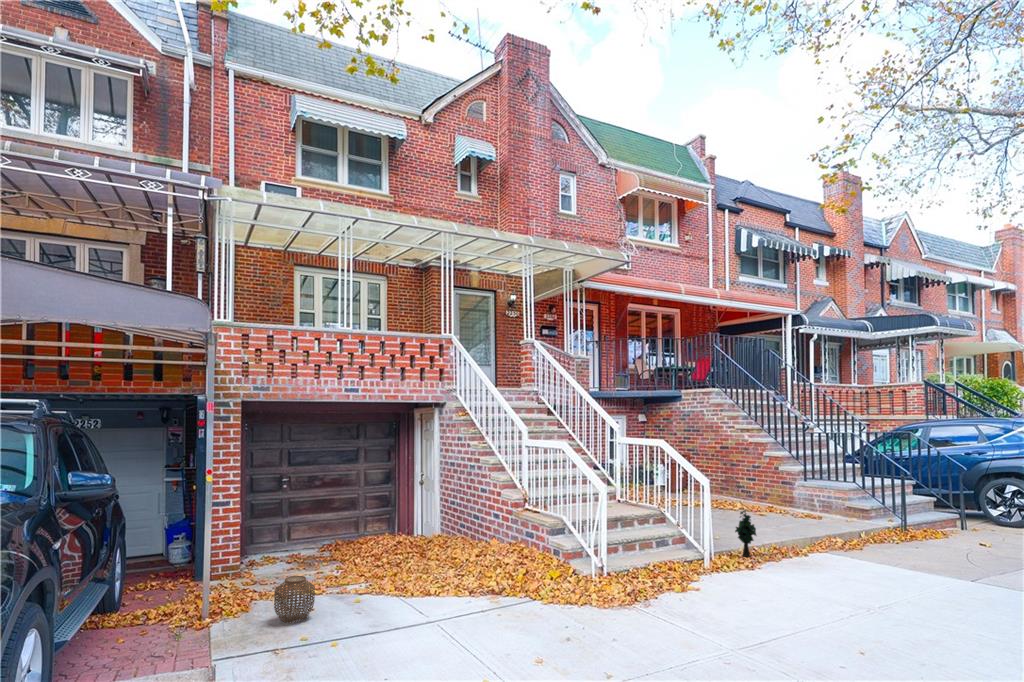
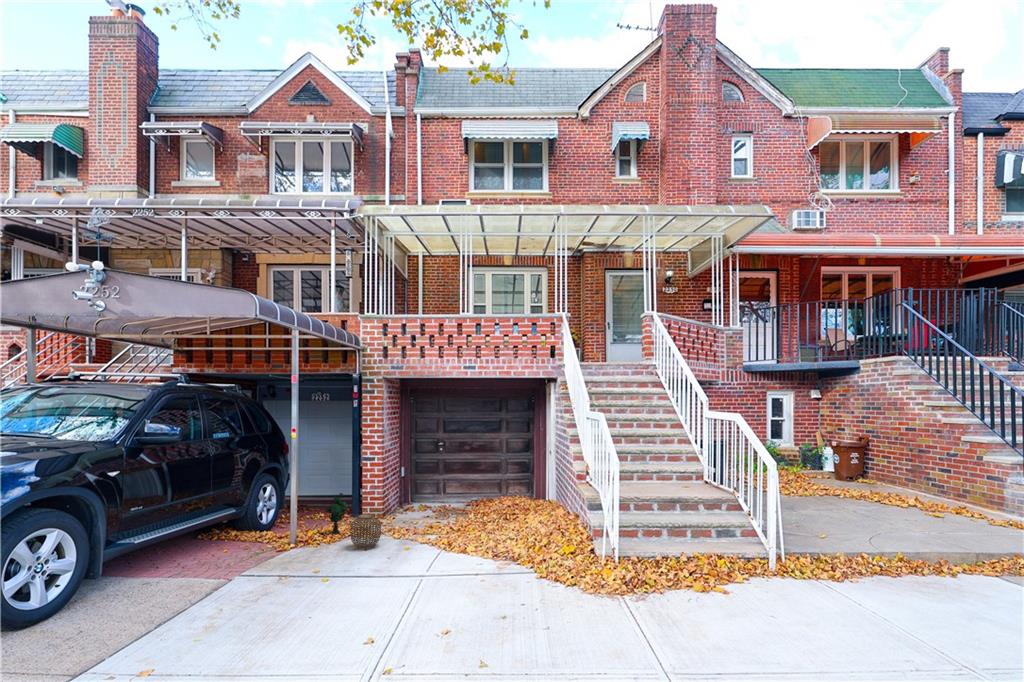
decorative plant: present [735,510,756,557] -> present [325,493,347,535]

